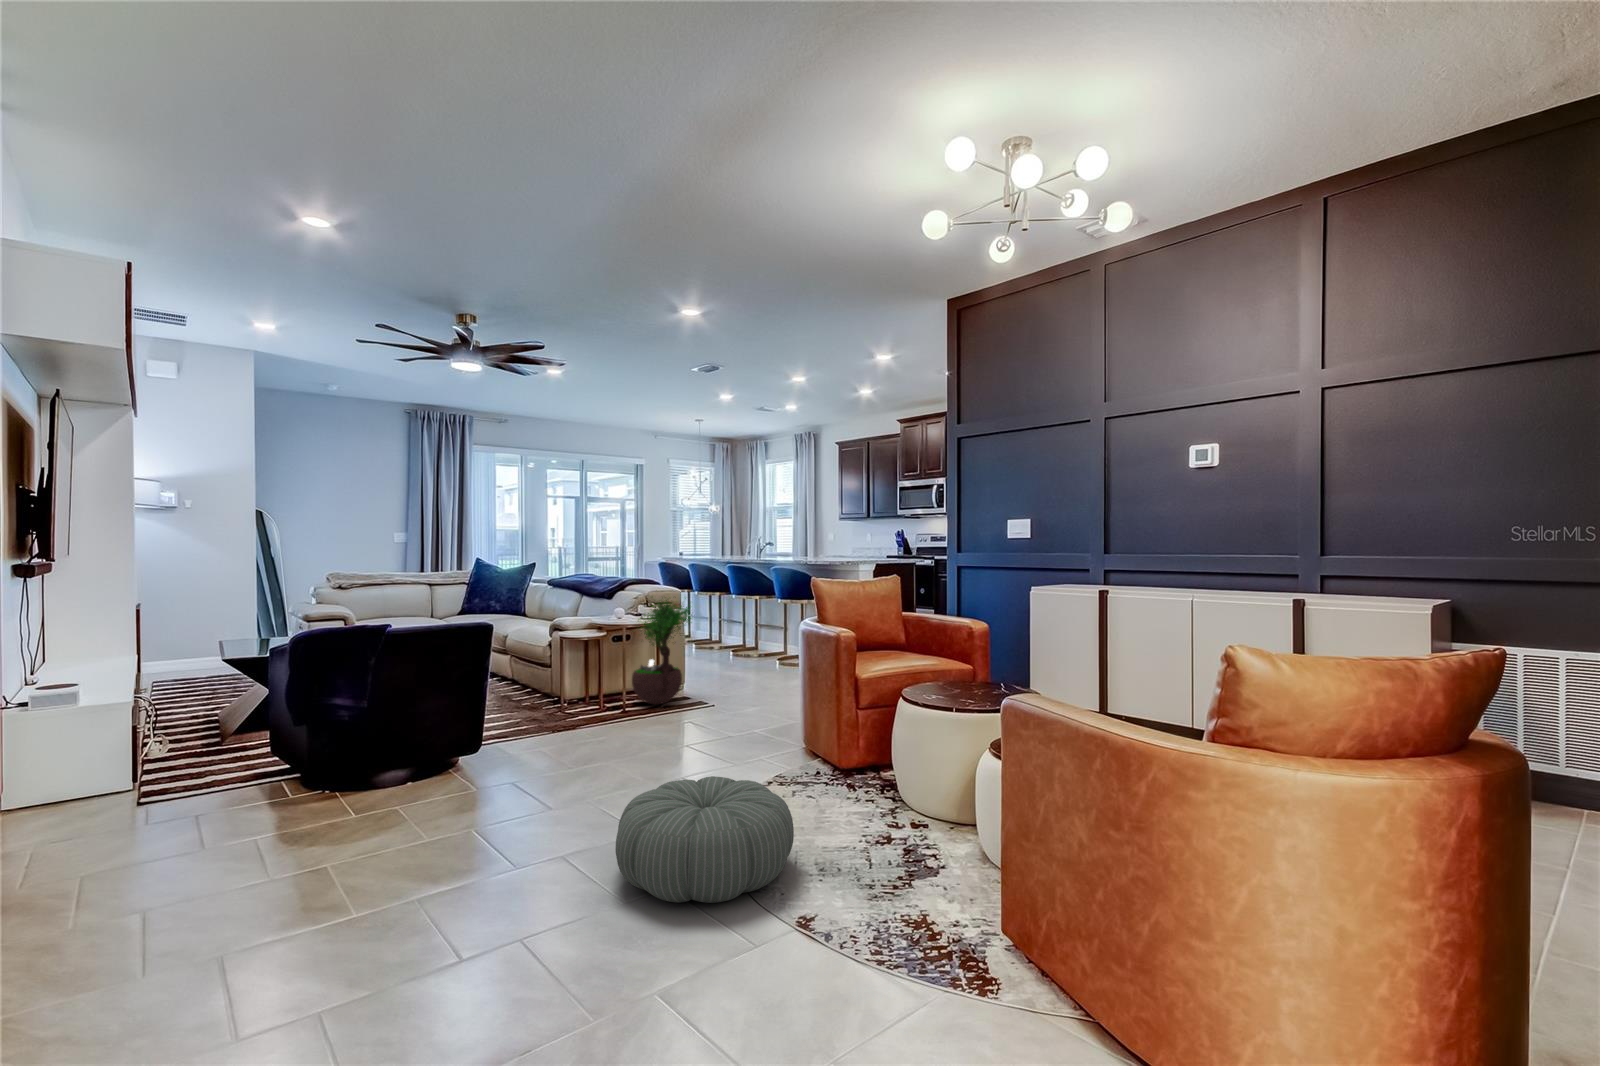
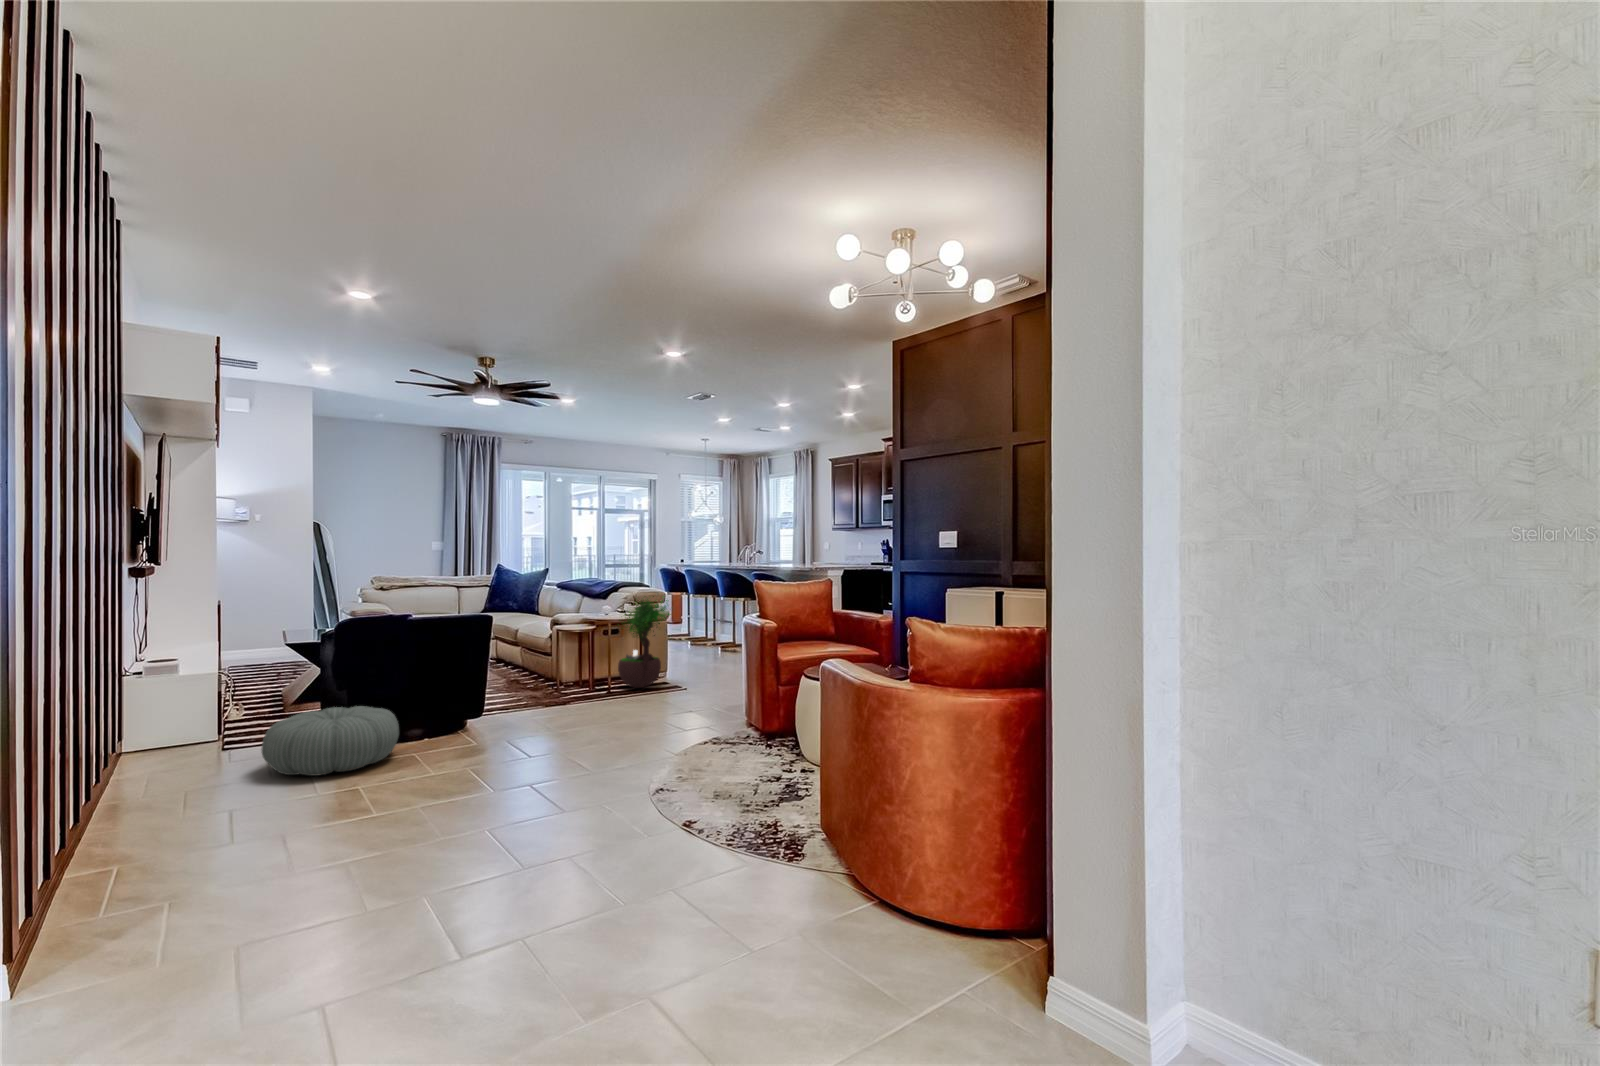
pouf: present [615,776,794,903] -> present [261,706,399,776]

